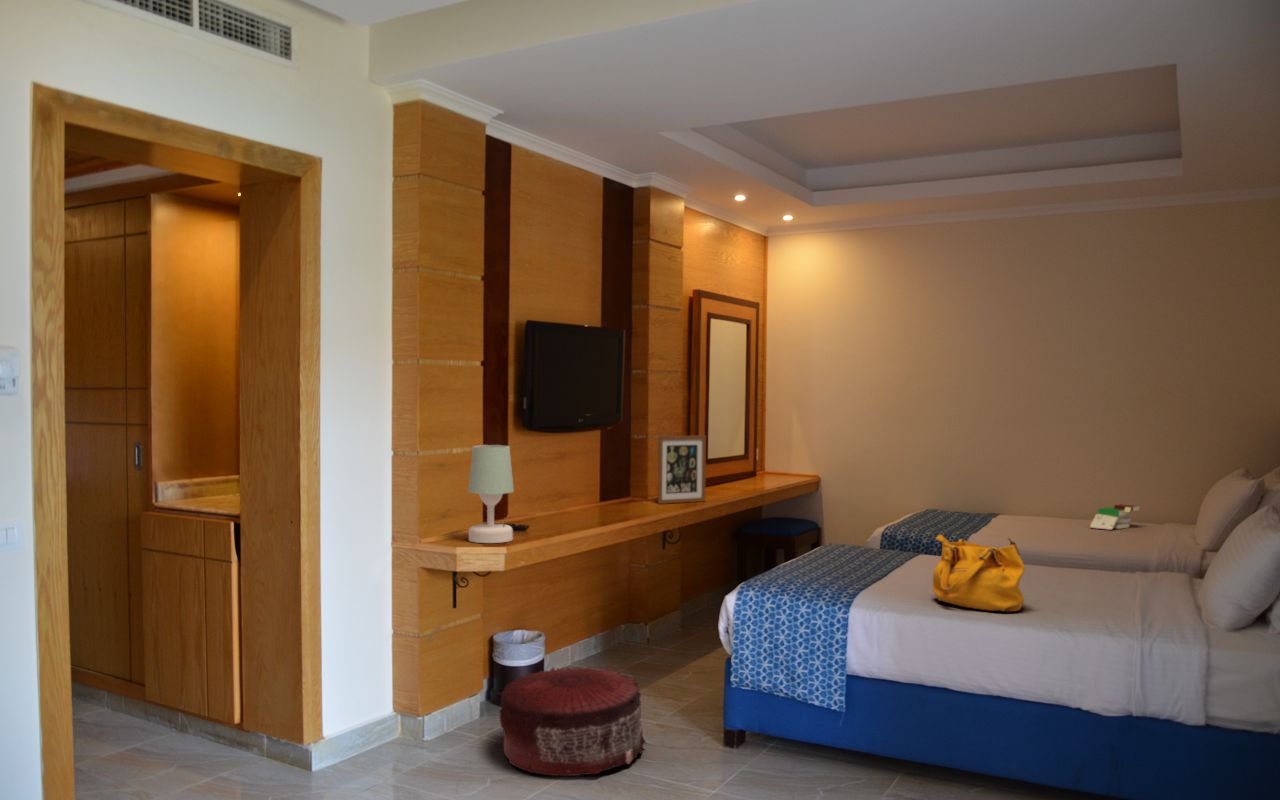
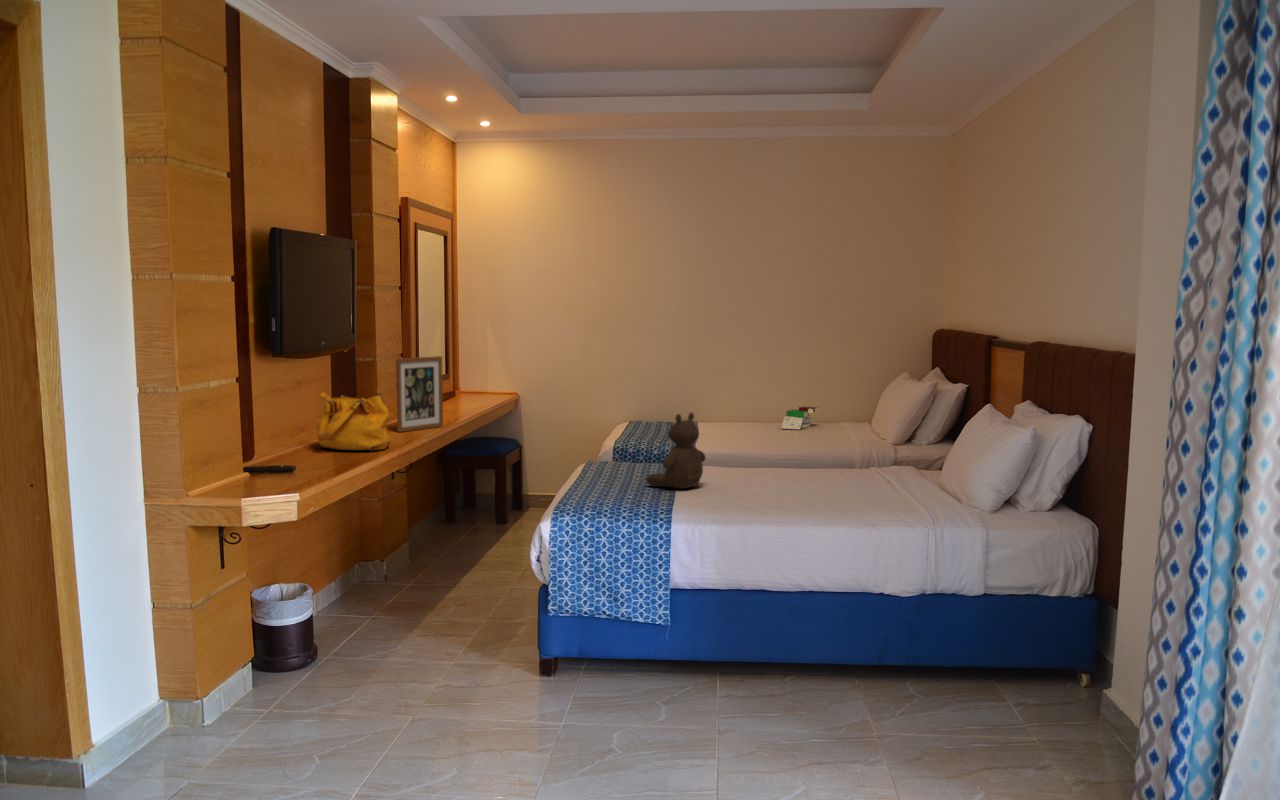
table lamp: present [468,445,514,543] -> none [238,376,296,493]
teddy bear: none [866,499,931,577] -> present [646,413,705,489]
handbag: present [933,535,1025,612] -> present [317,392,390,451]
pouf: present [499,667,646,776] -> none [302,614,467,744]

